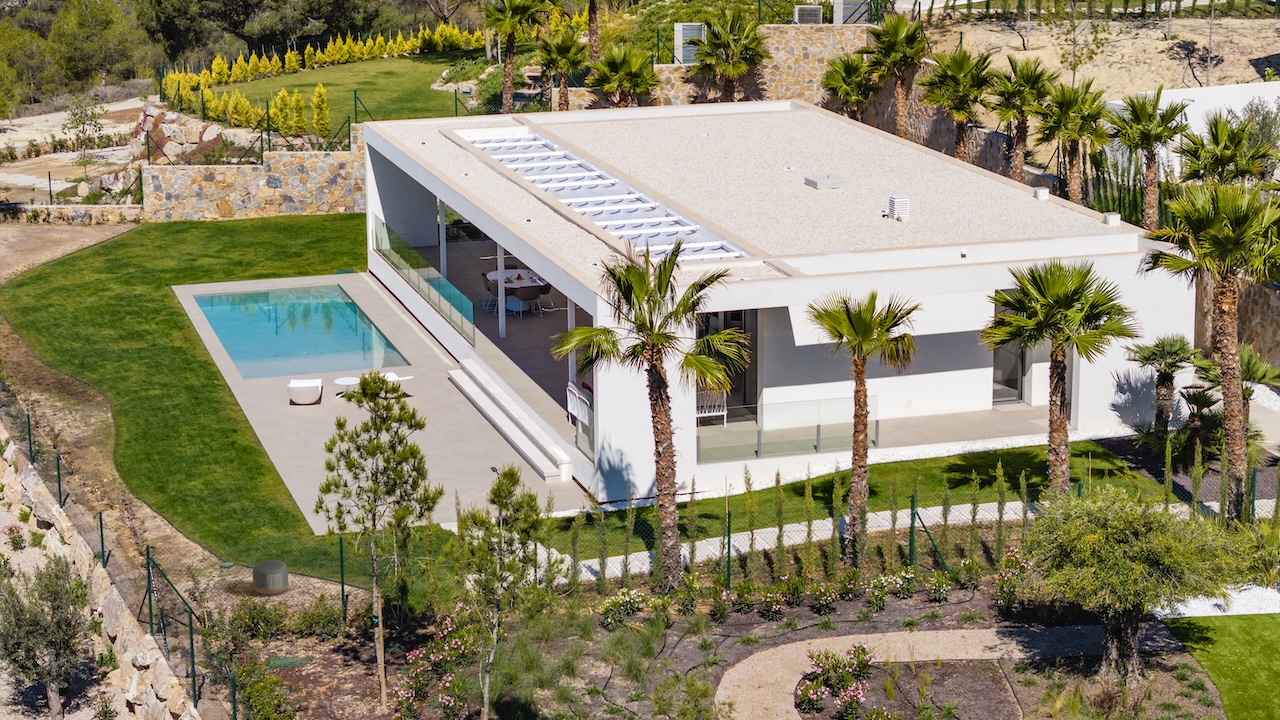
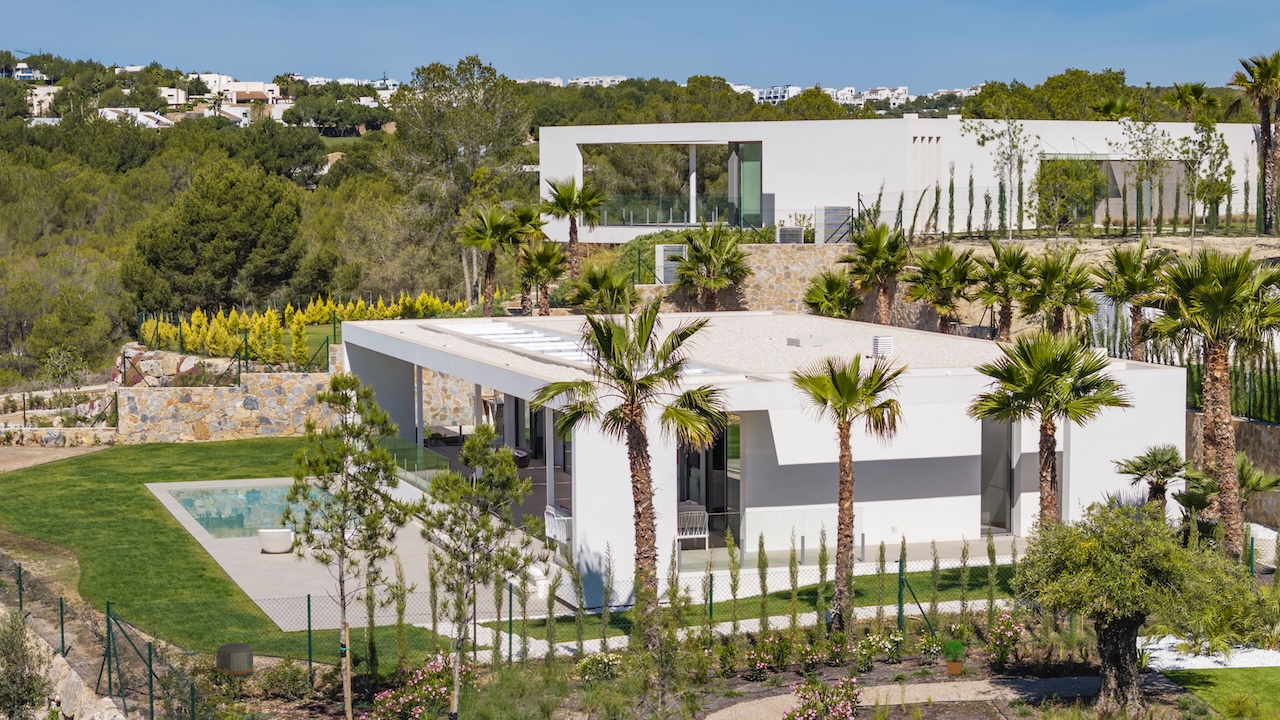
potted plant: none [948,586,976,619] -> present [943,640,966,674]

